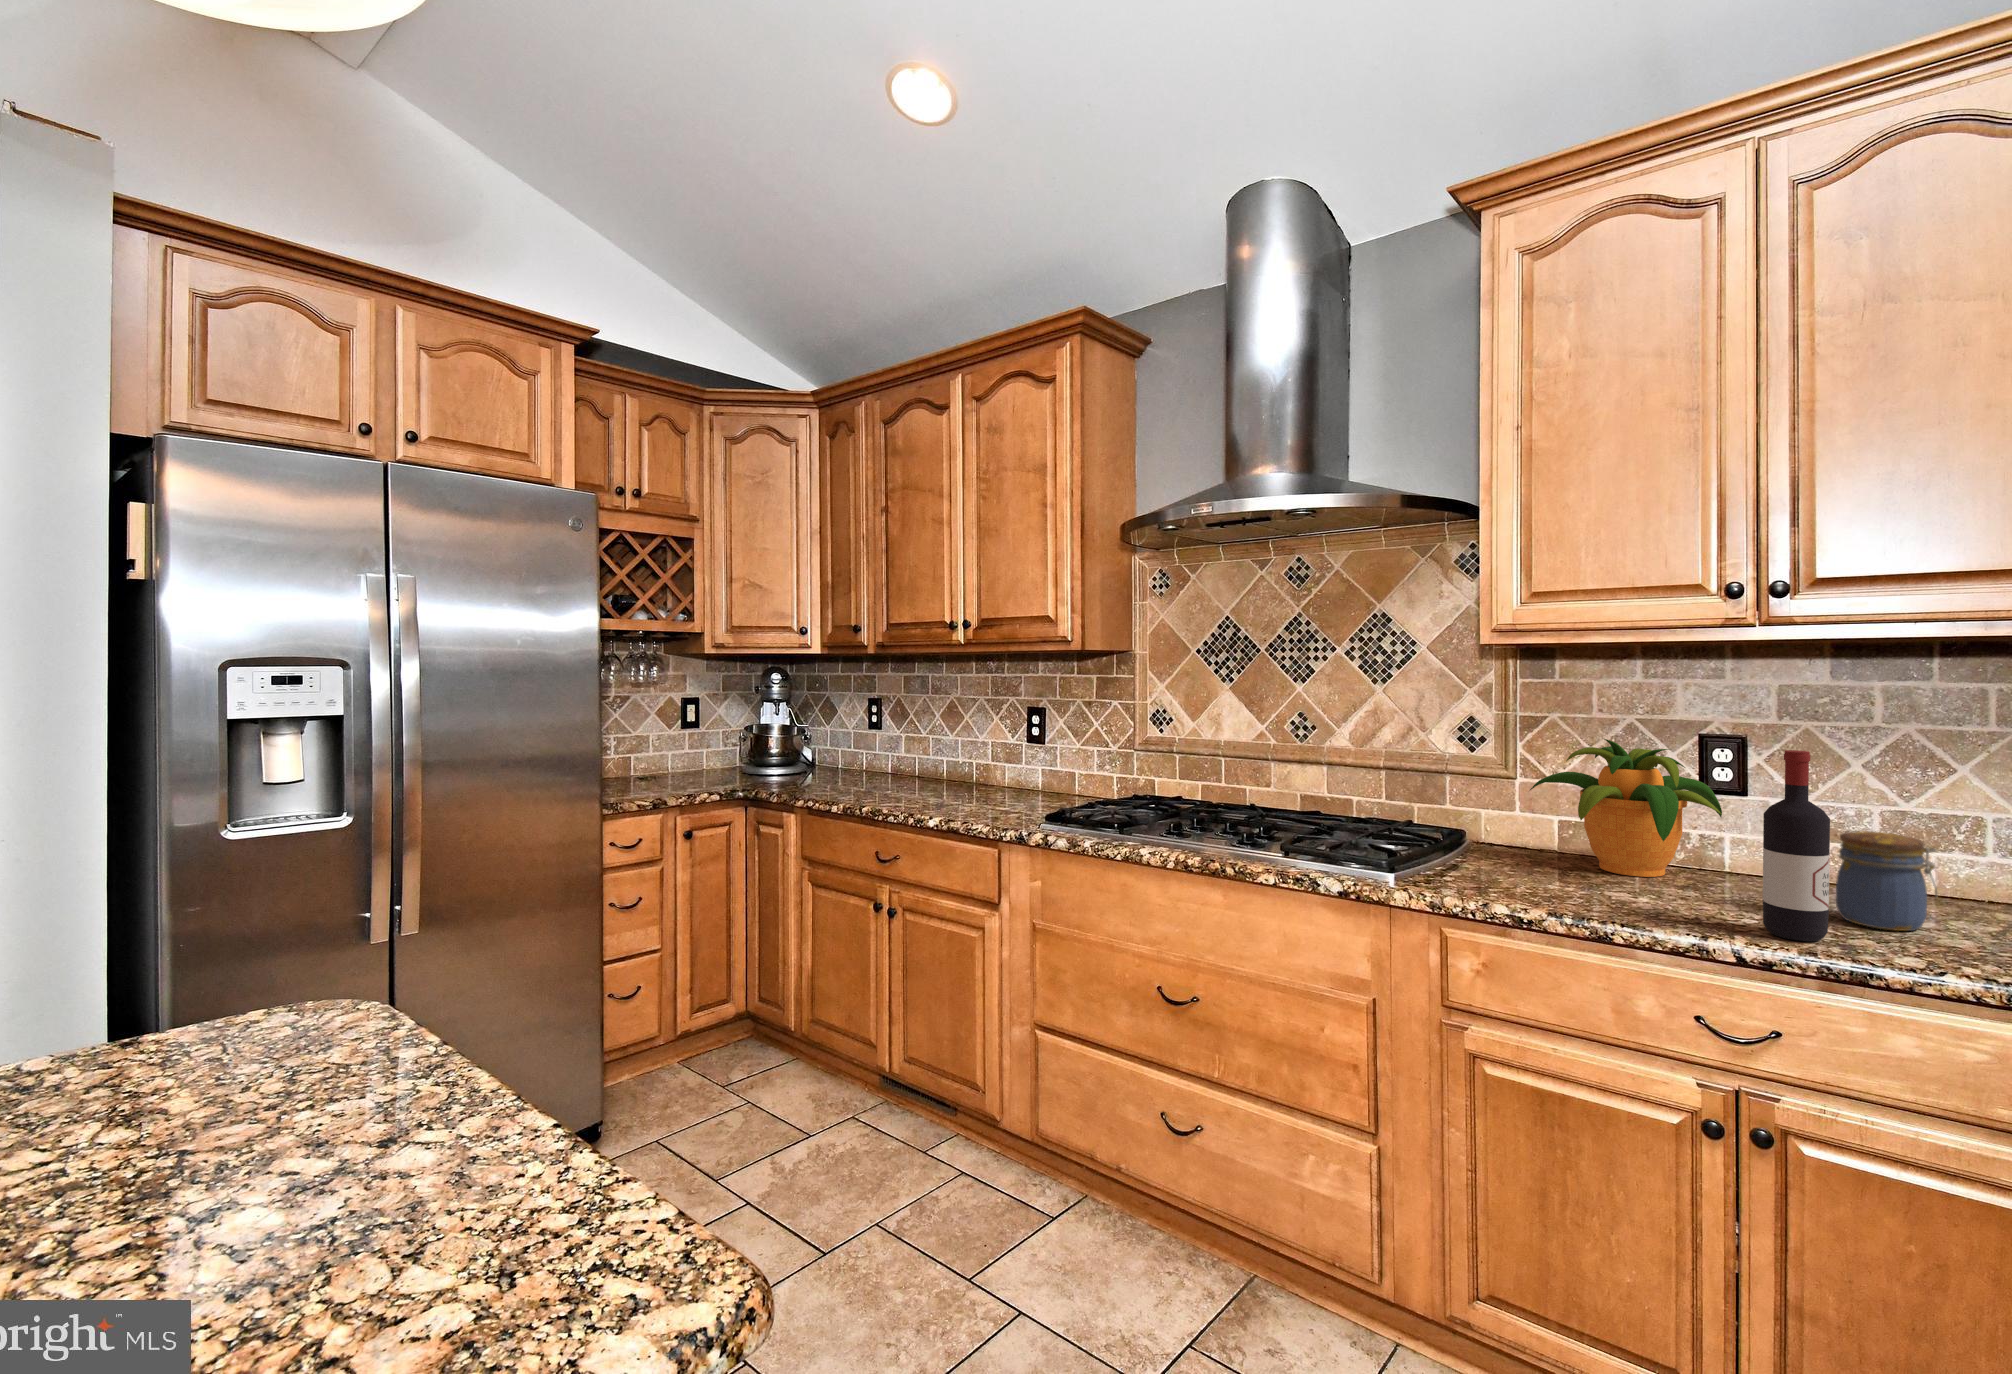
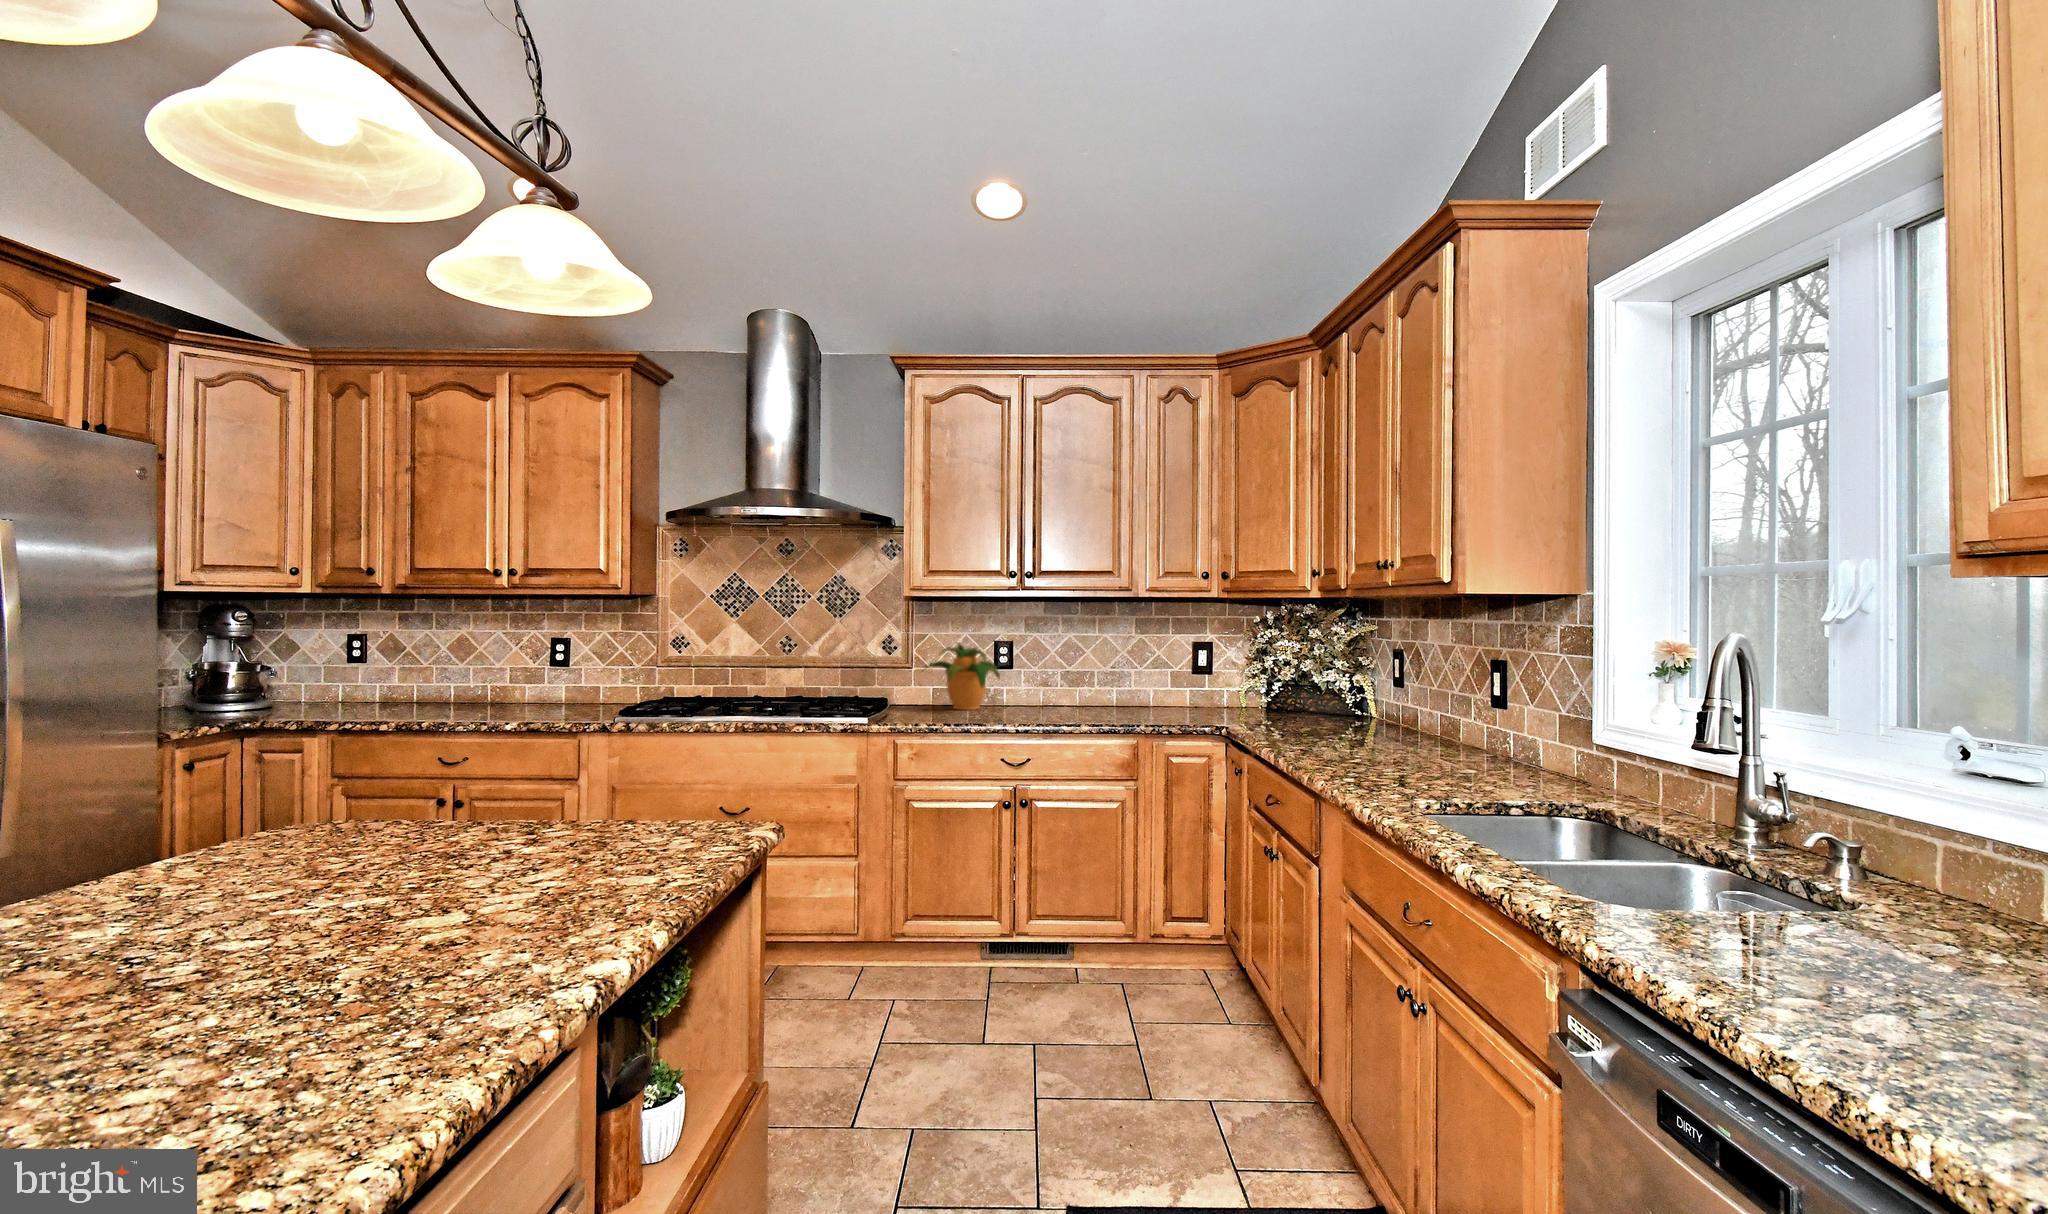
wine bottle: present [1763,750,1830,941] -> none [1021,640,1042,720]
jar: present [1836,831,1937,931] -> none [1042,675,1072,715]

